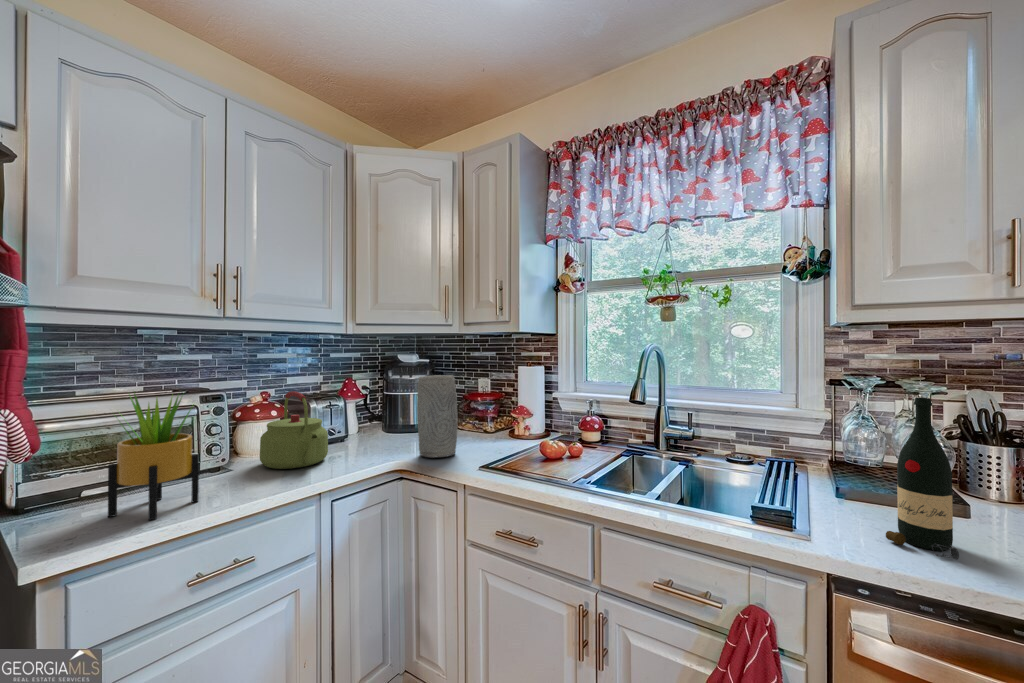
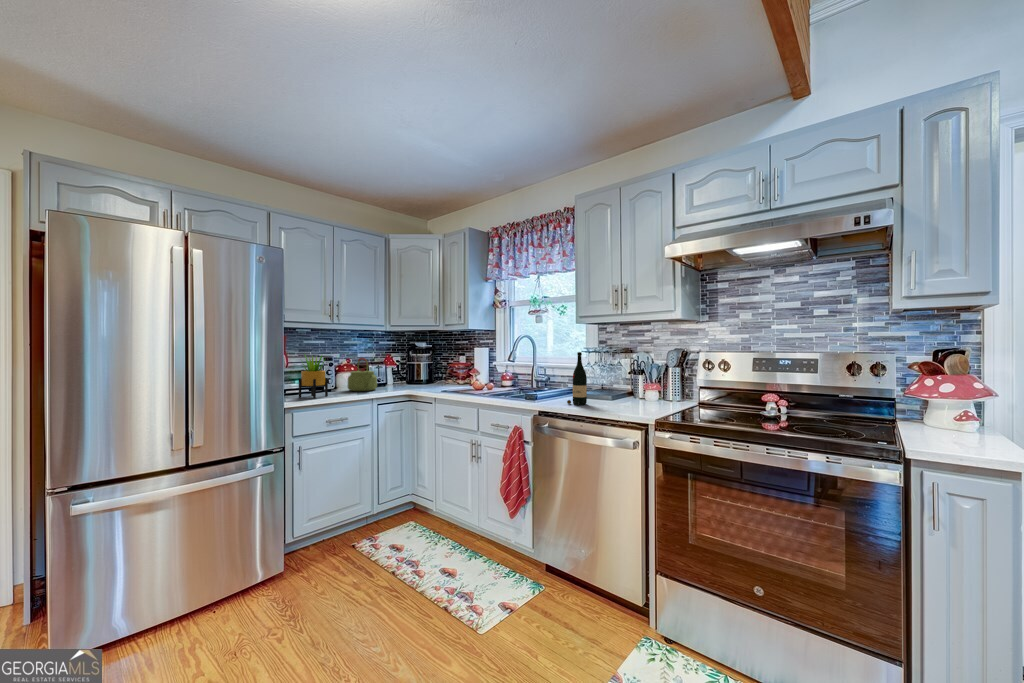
vase: present [417,375,458,458] -> none [418,351,437,389]

